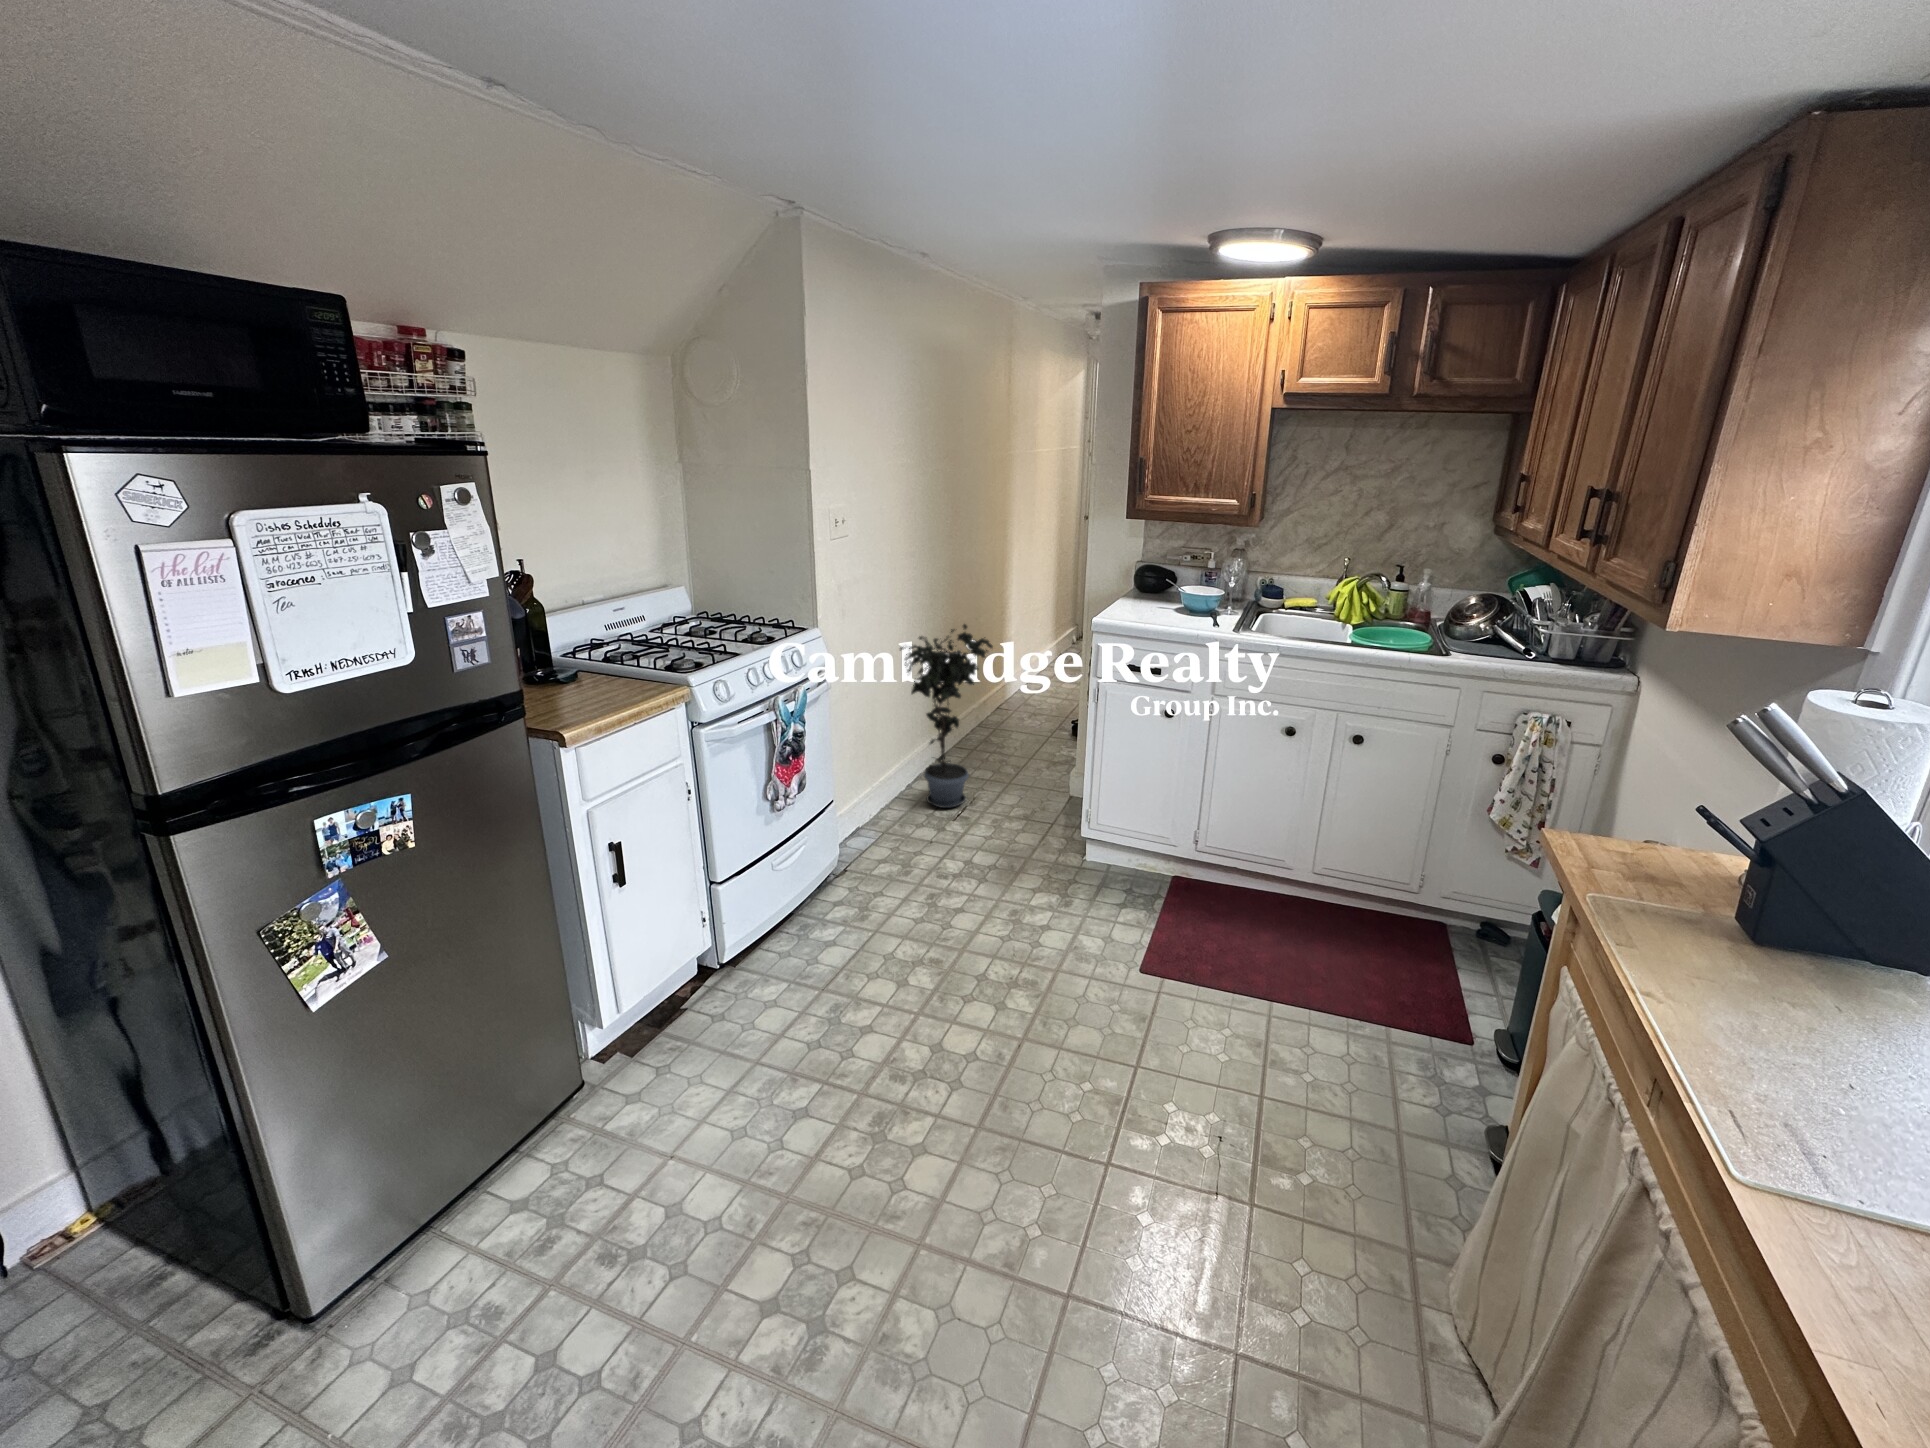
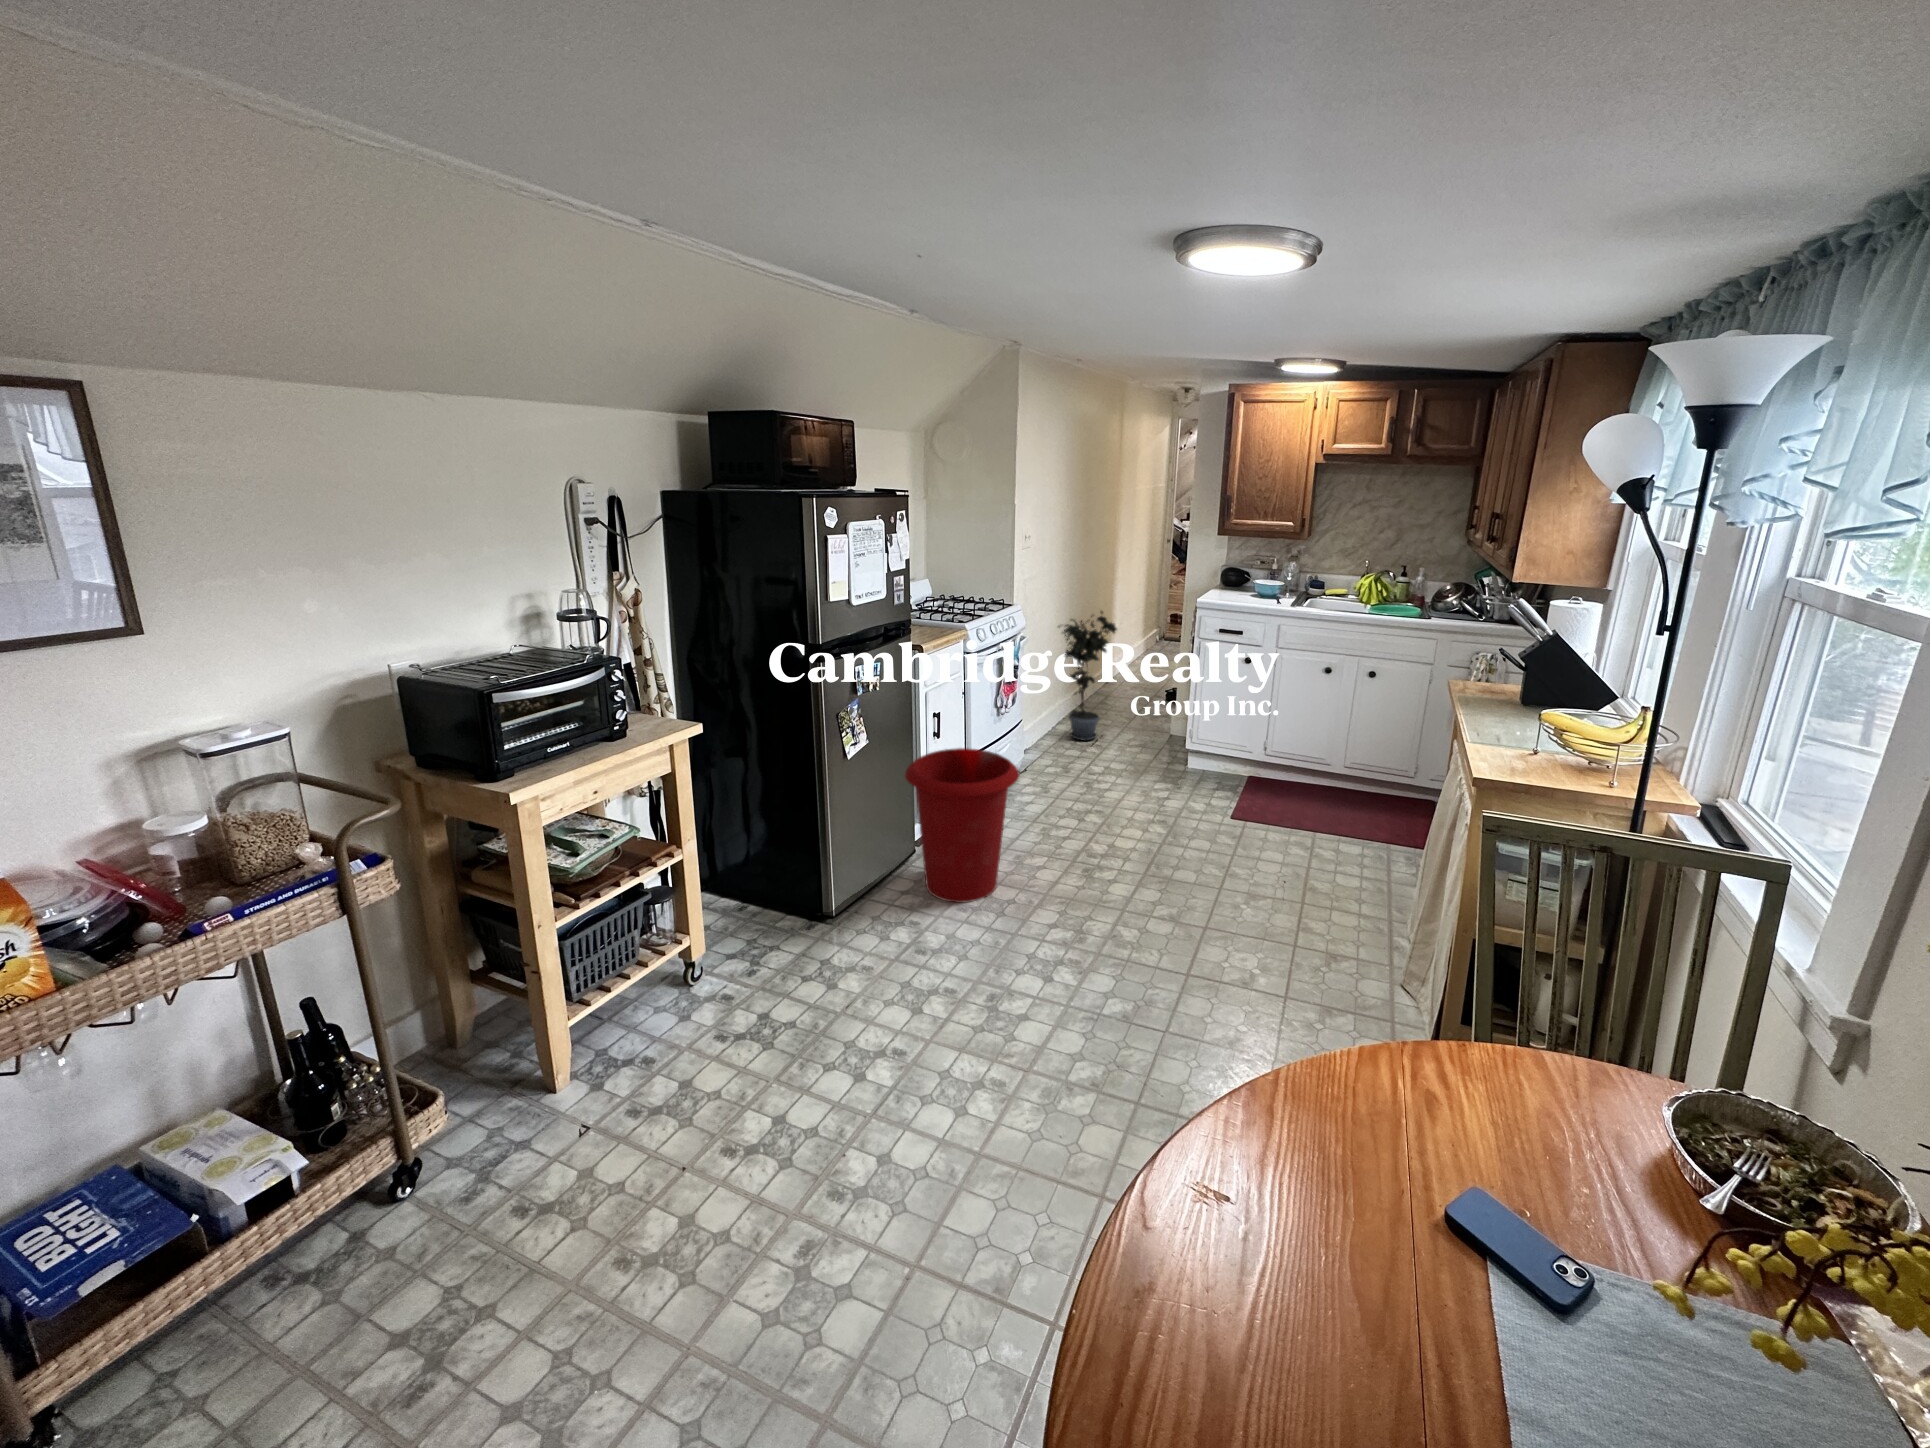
waste bin: none [484,925,723,1229] -> present [905,748,1019,903]

